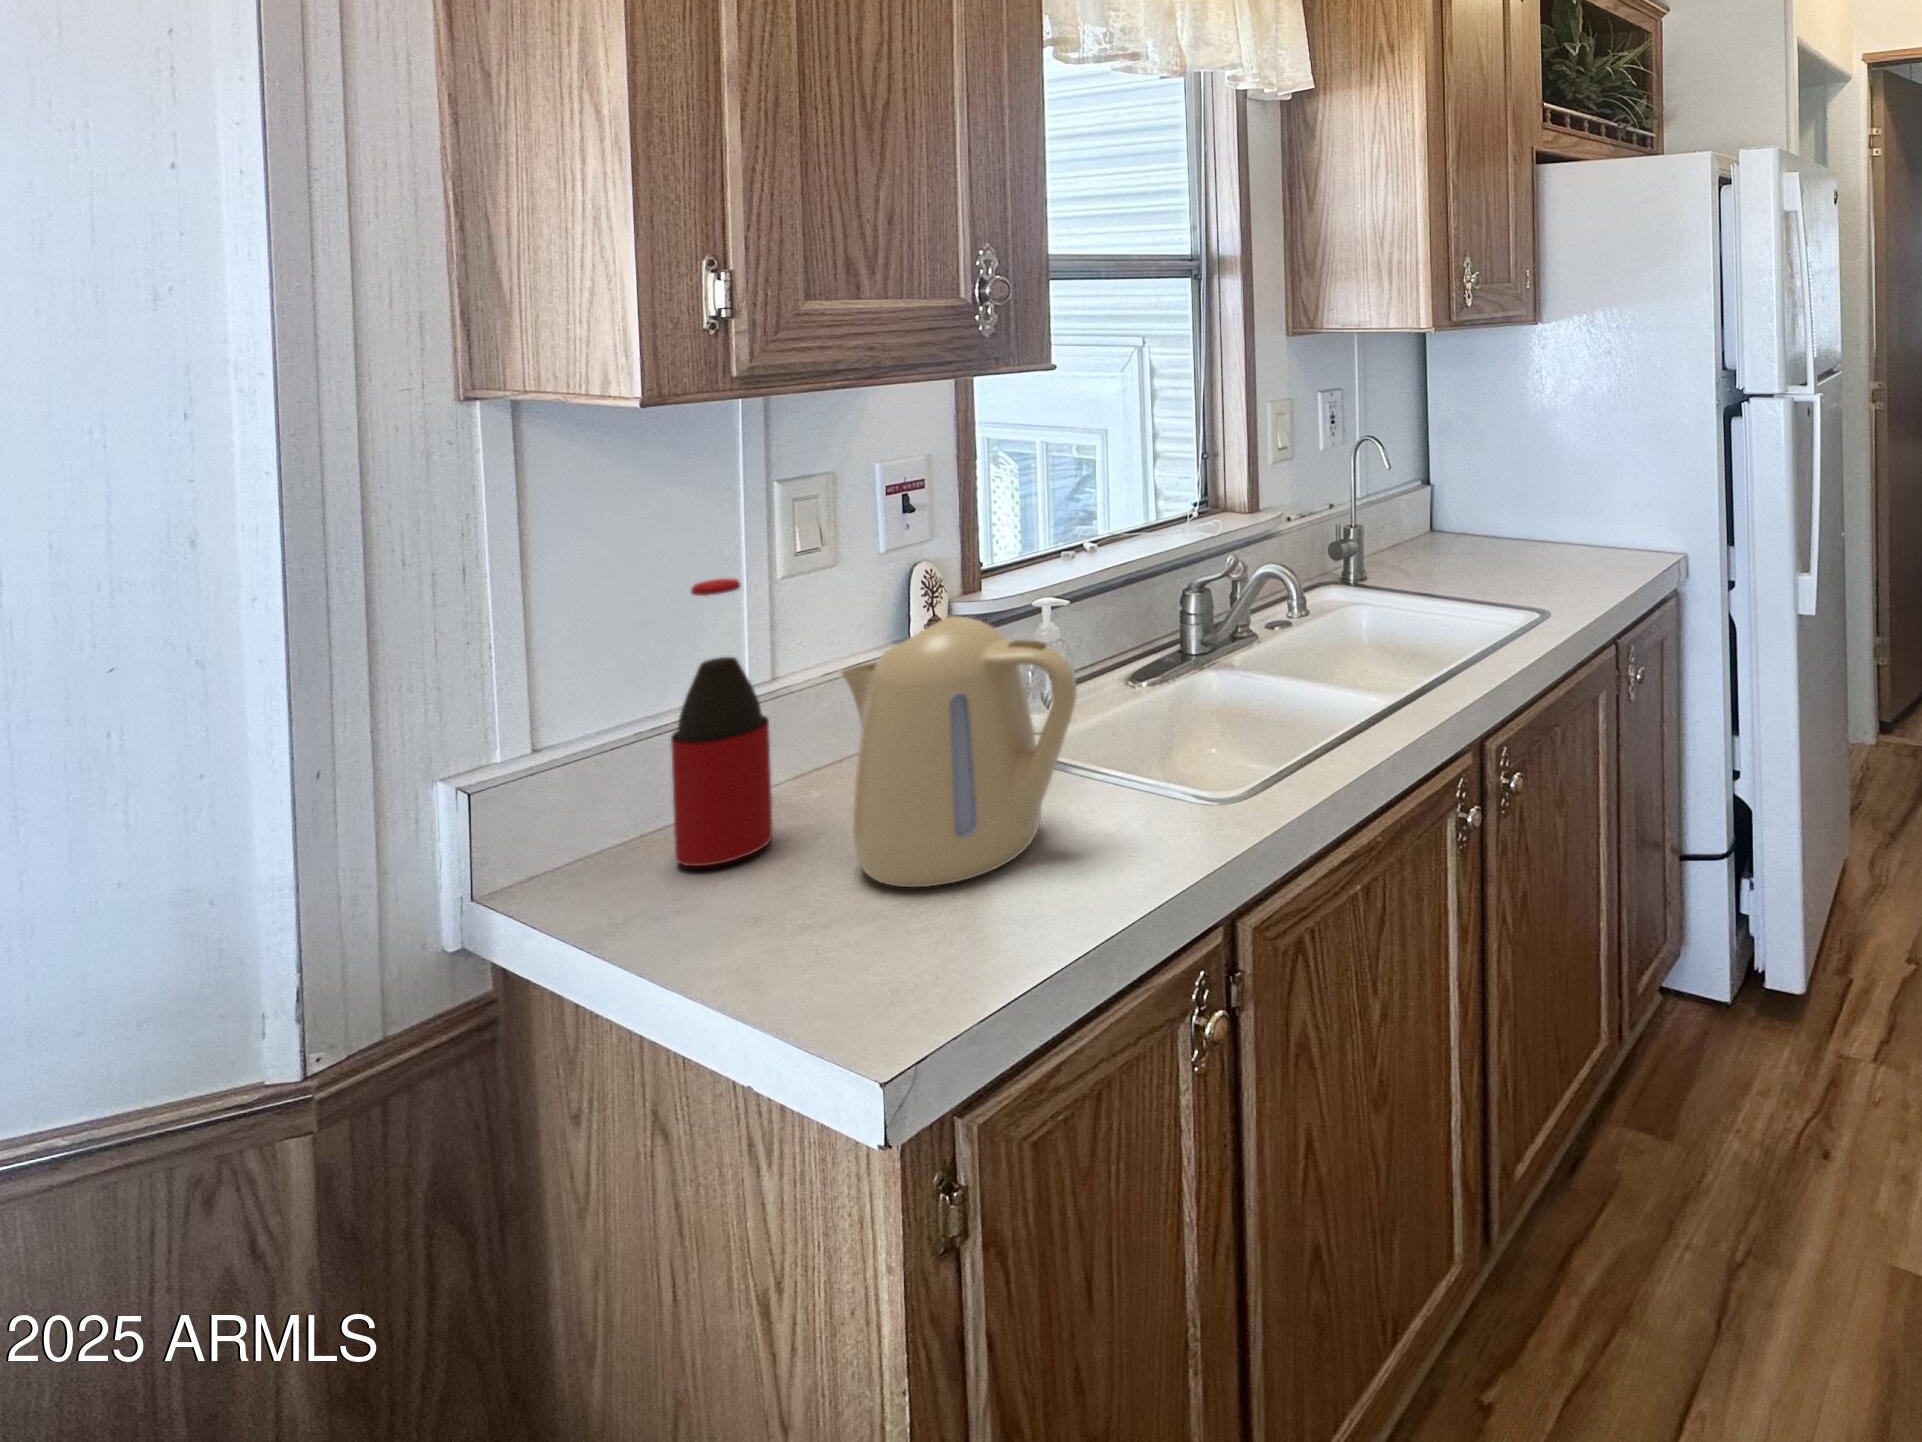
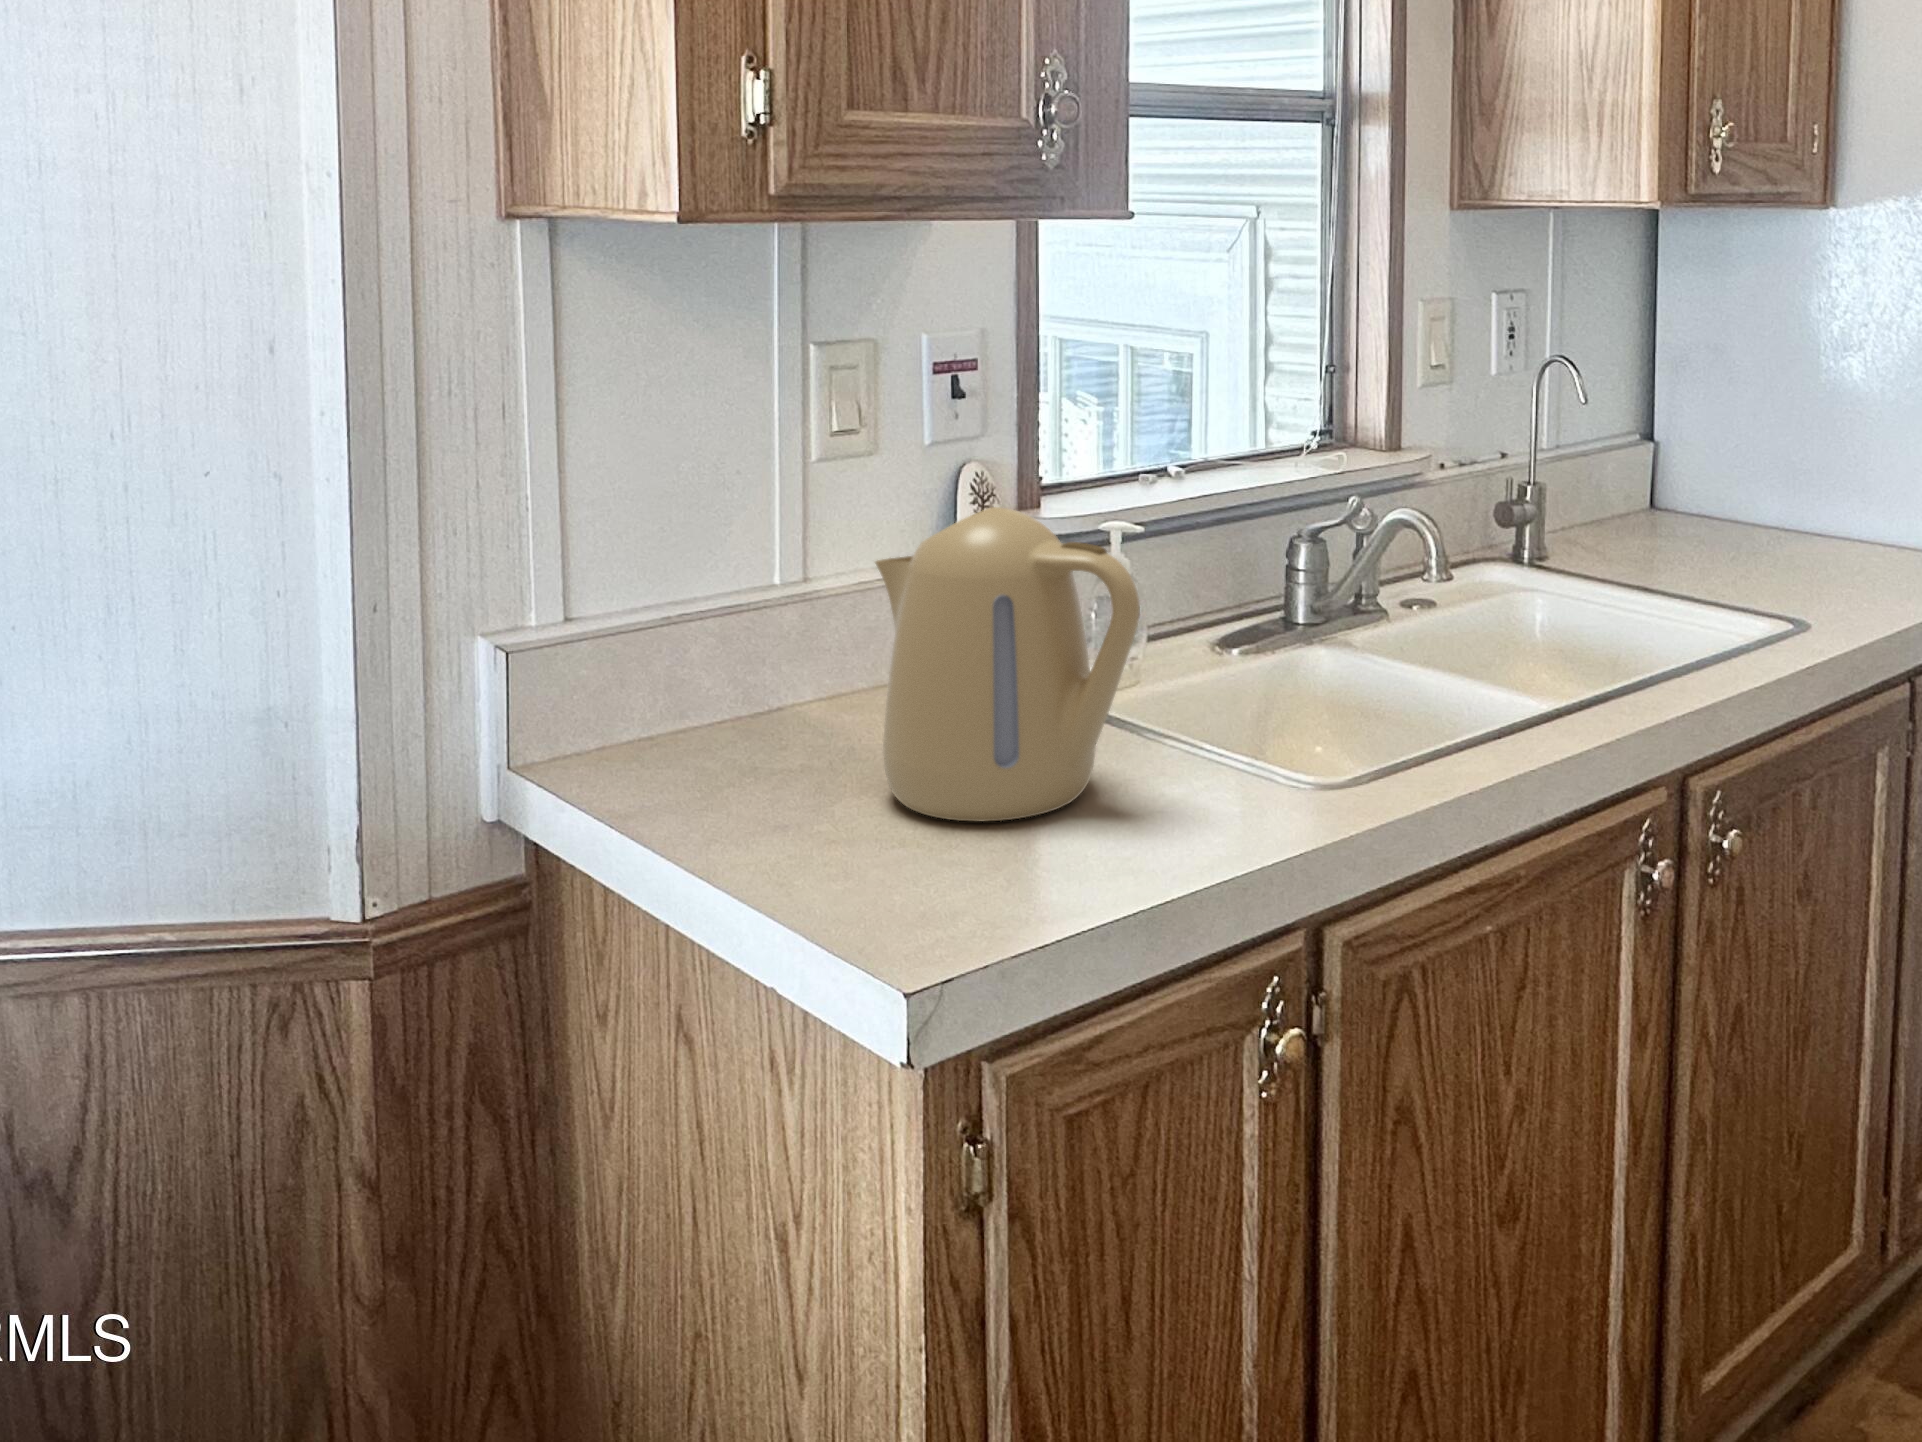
bottle: present [671,579,773,866] -> none [697,441,798,774]

